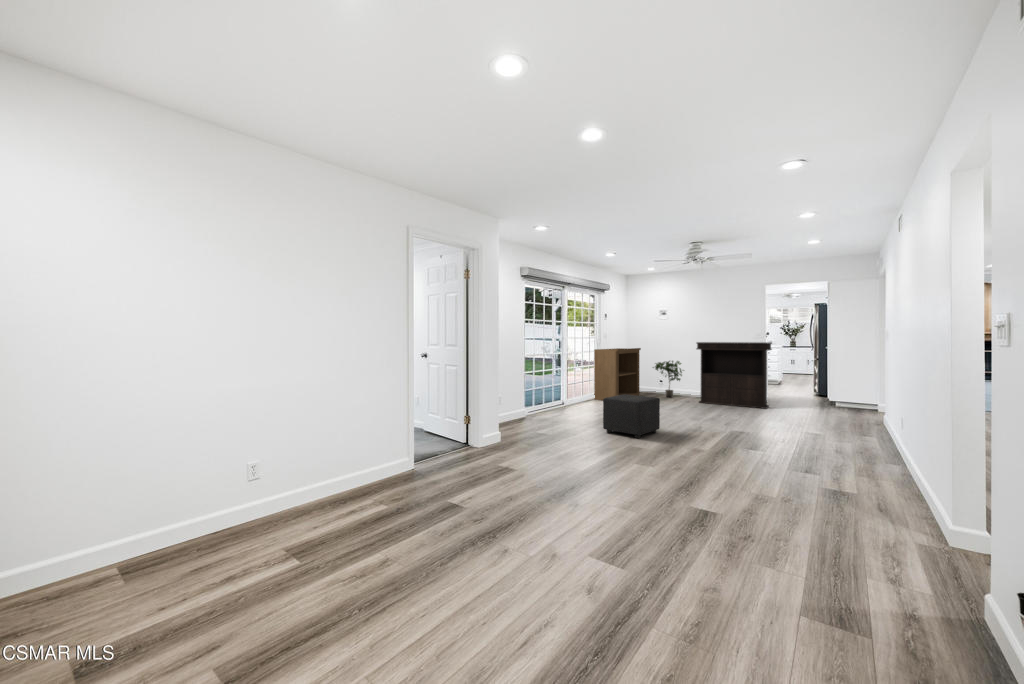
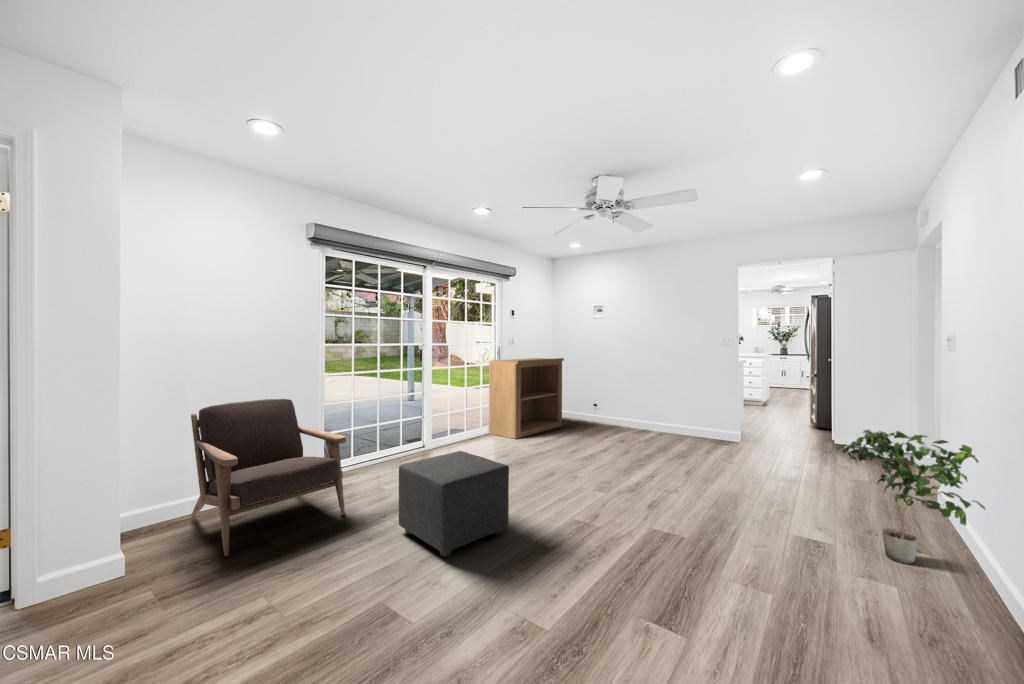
console table: present [697,342,772,409] -> none [633,351,746,458]
potted plant: present [653,361,682,397] -> present [838,430,985,564]
armchair: none [485,368,565,438] -> present [191,399,346,556]

